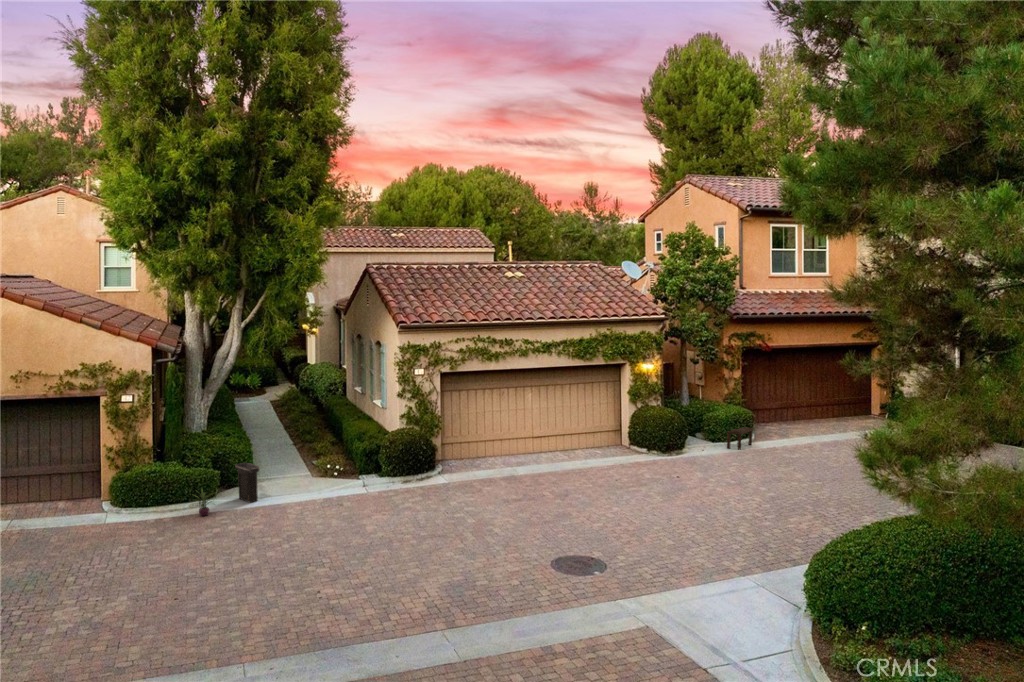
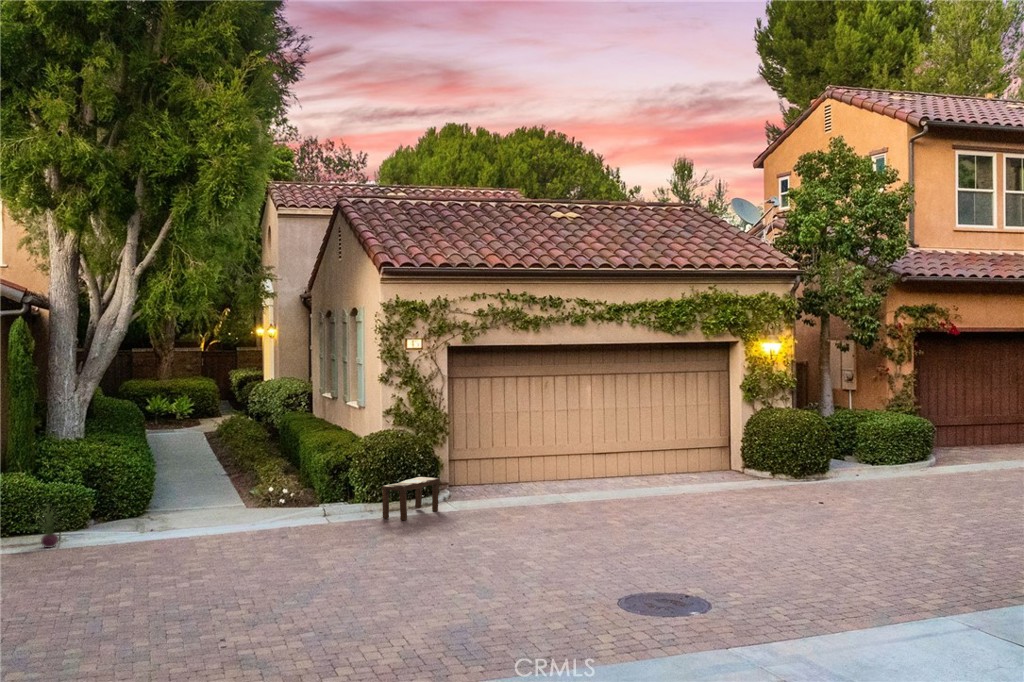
bench: present [727,427,753,449] -> present [382,477,440,520]
trash can: present [235,463,260,503] -> none [116,471,150,531]

